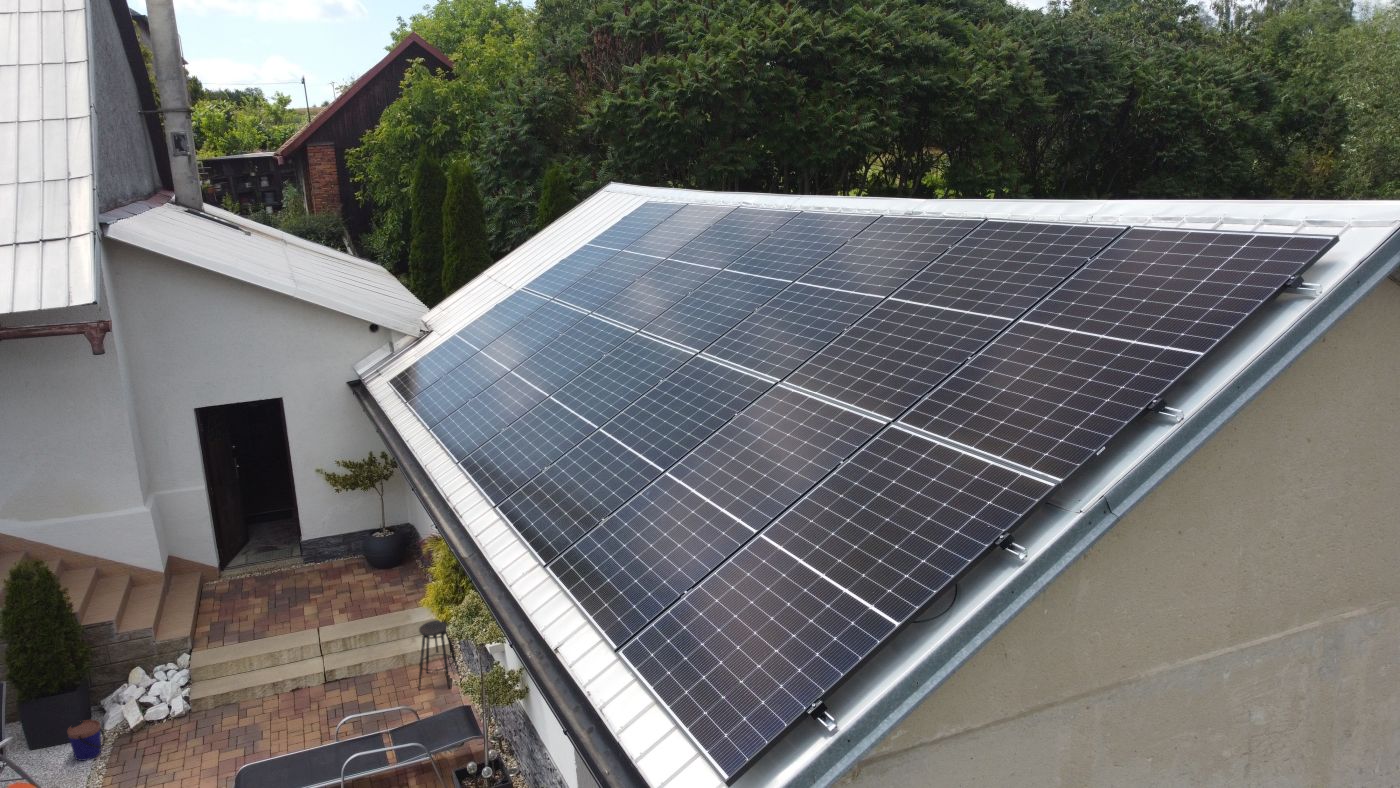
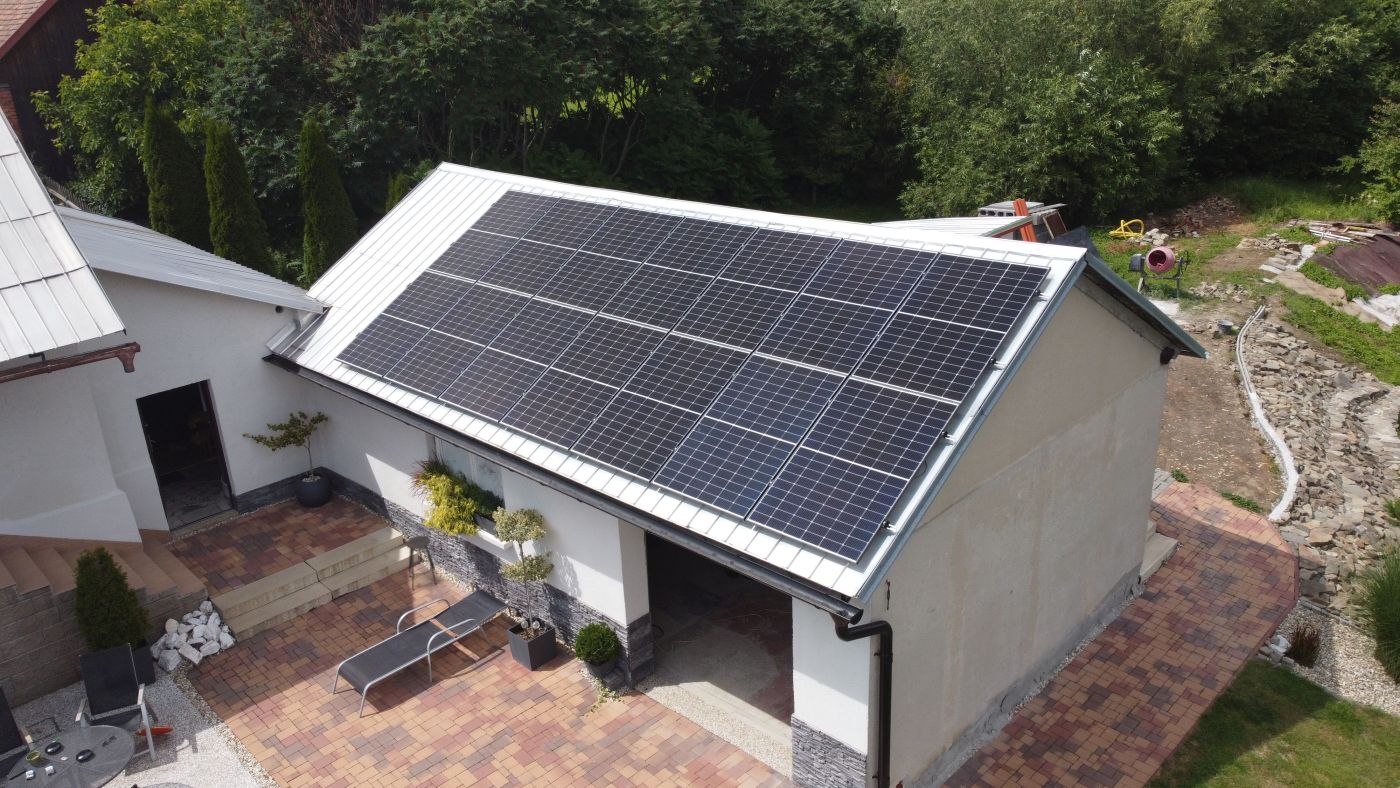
bucket: present [68,720,105,761] -> none [152,665,183,699]

